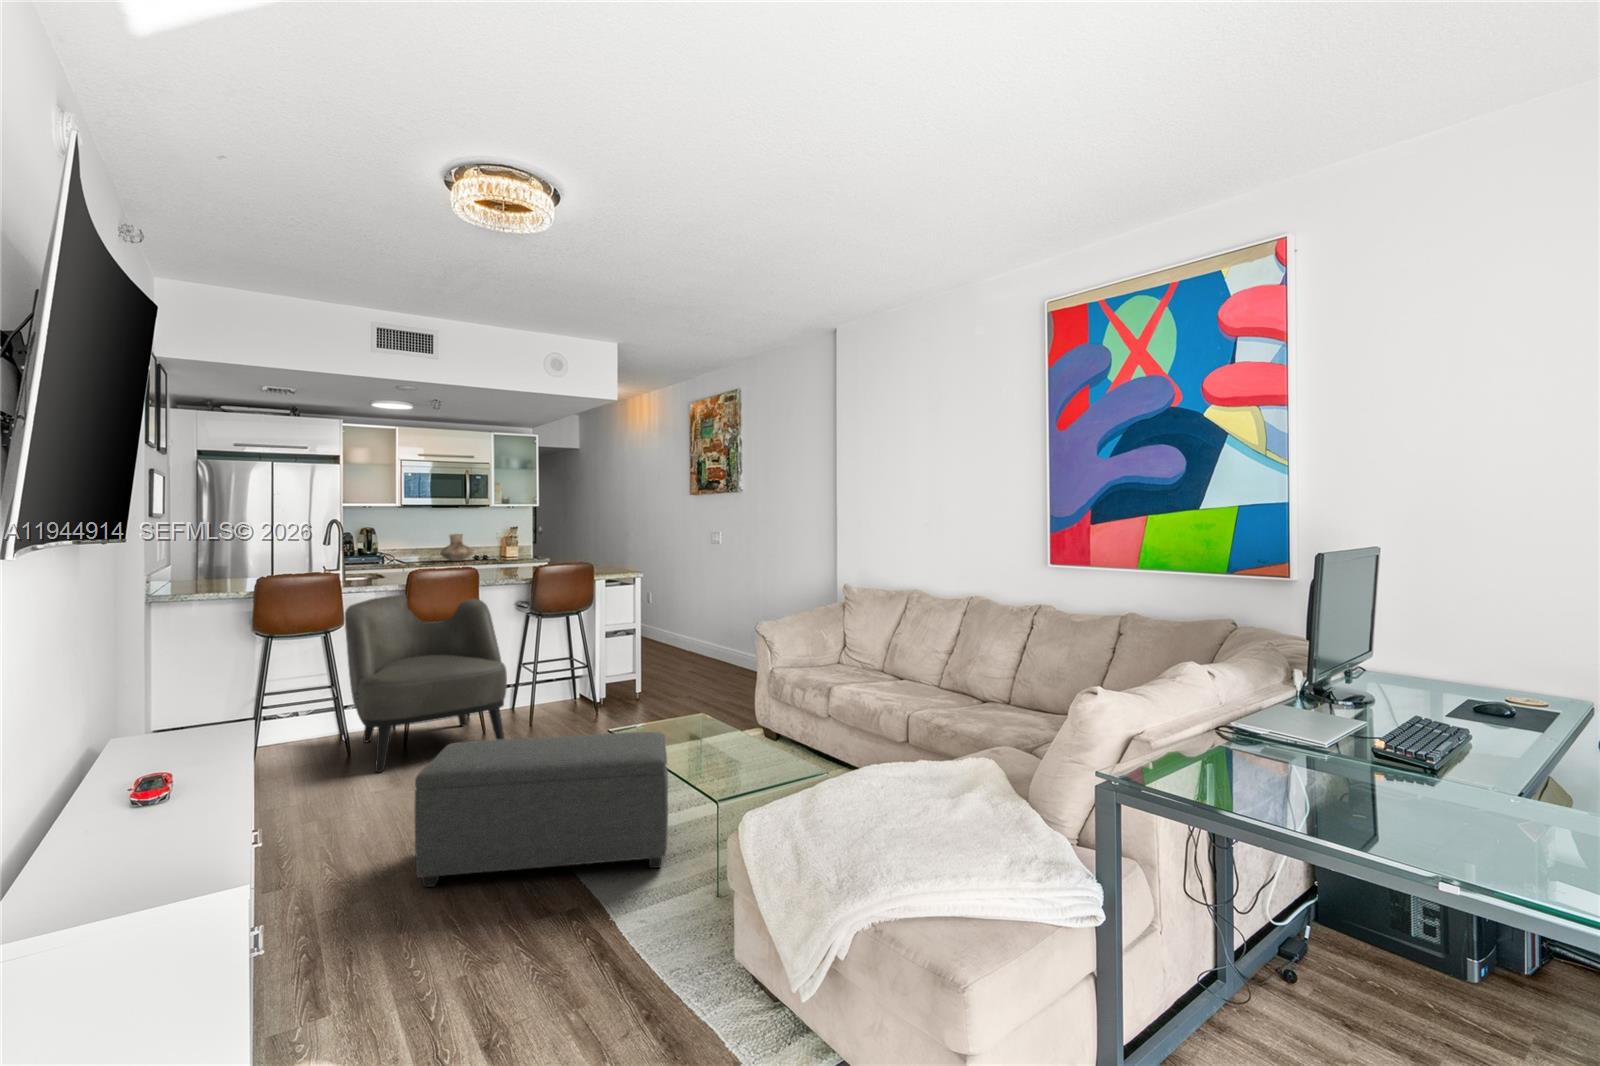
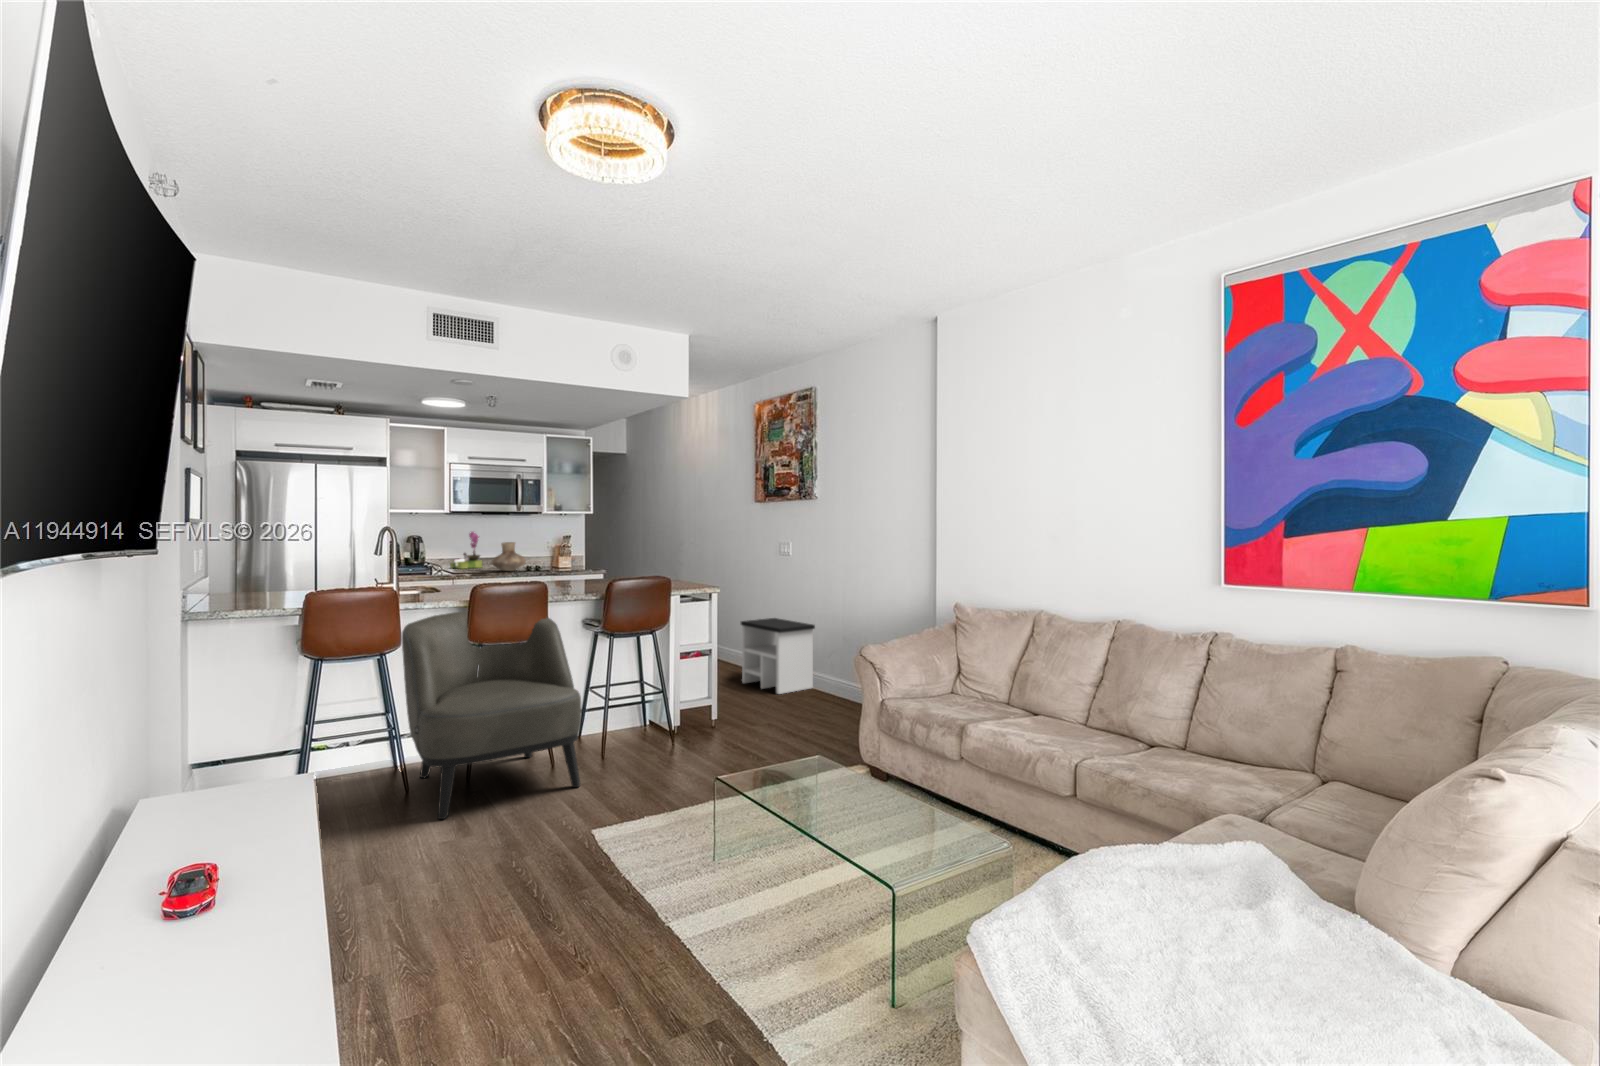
flower arrangement: none [402,523,433,560] -> present [450,531,482,569]
side table: none [674,604,742,674] -> present [741,618,815,694]
ottoman: present [415,732,668,887] -> none [507,788,816,996]

